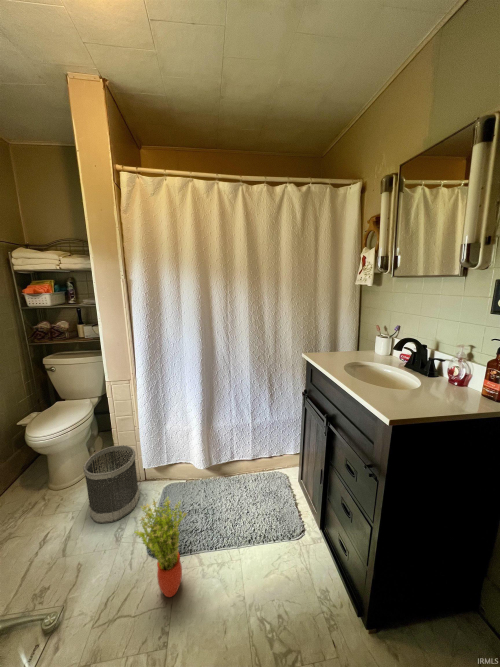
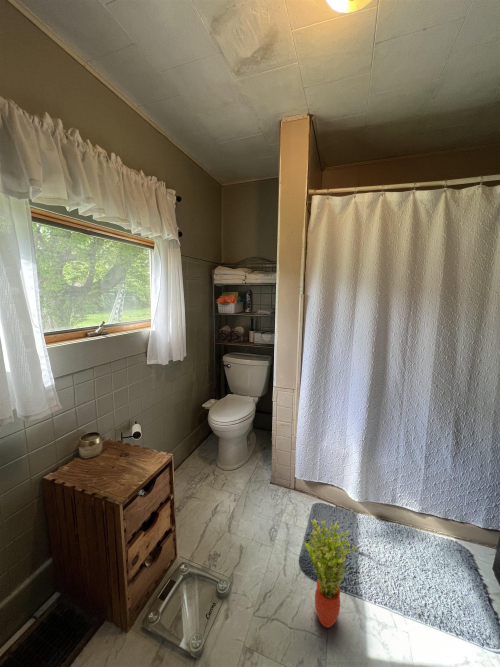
wastebasket: present [83,445,140,523] -> none [248,447,292,520]

